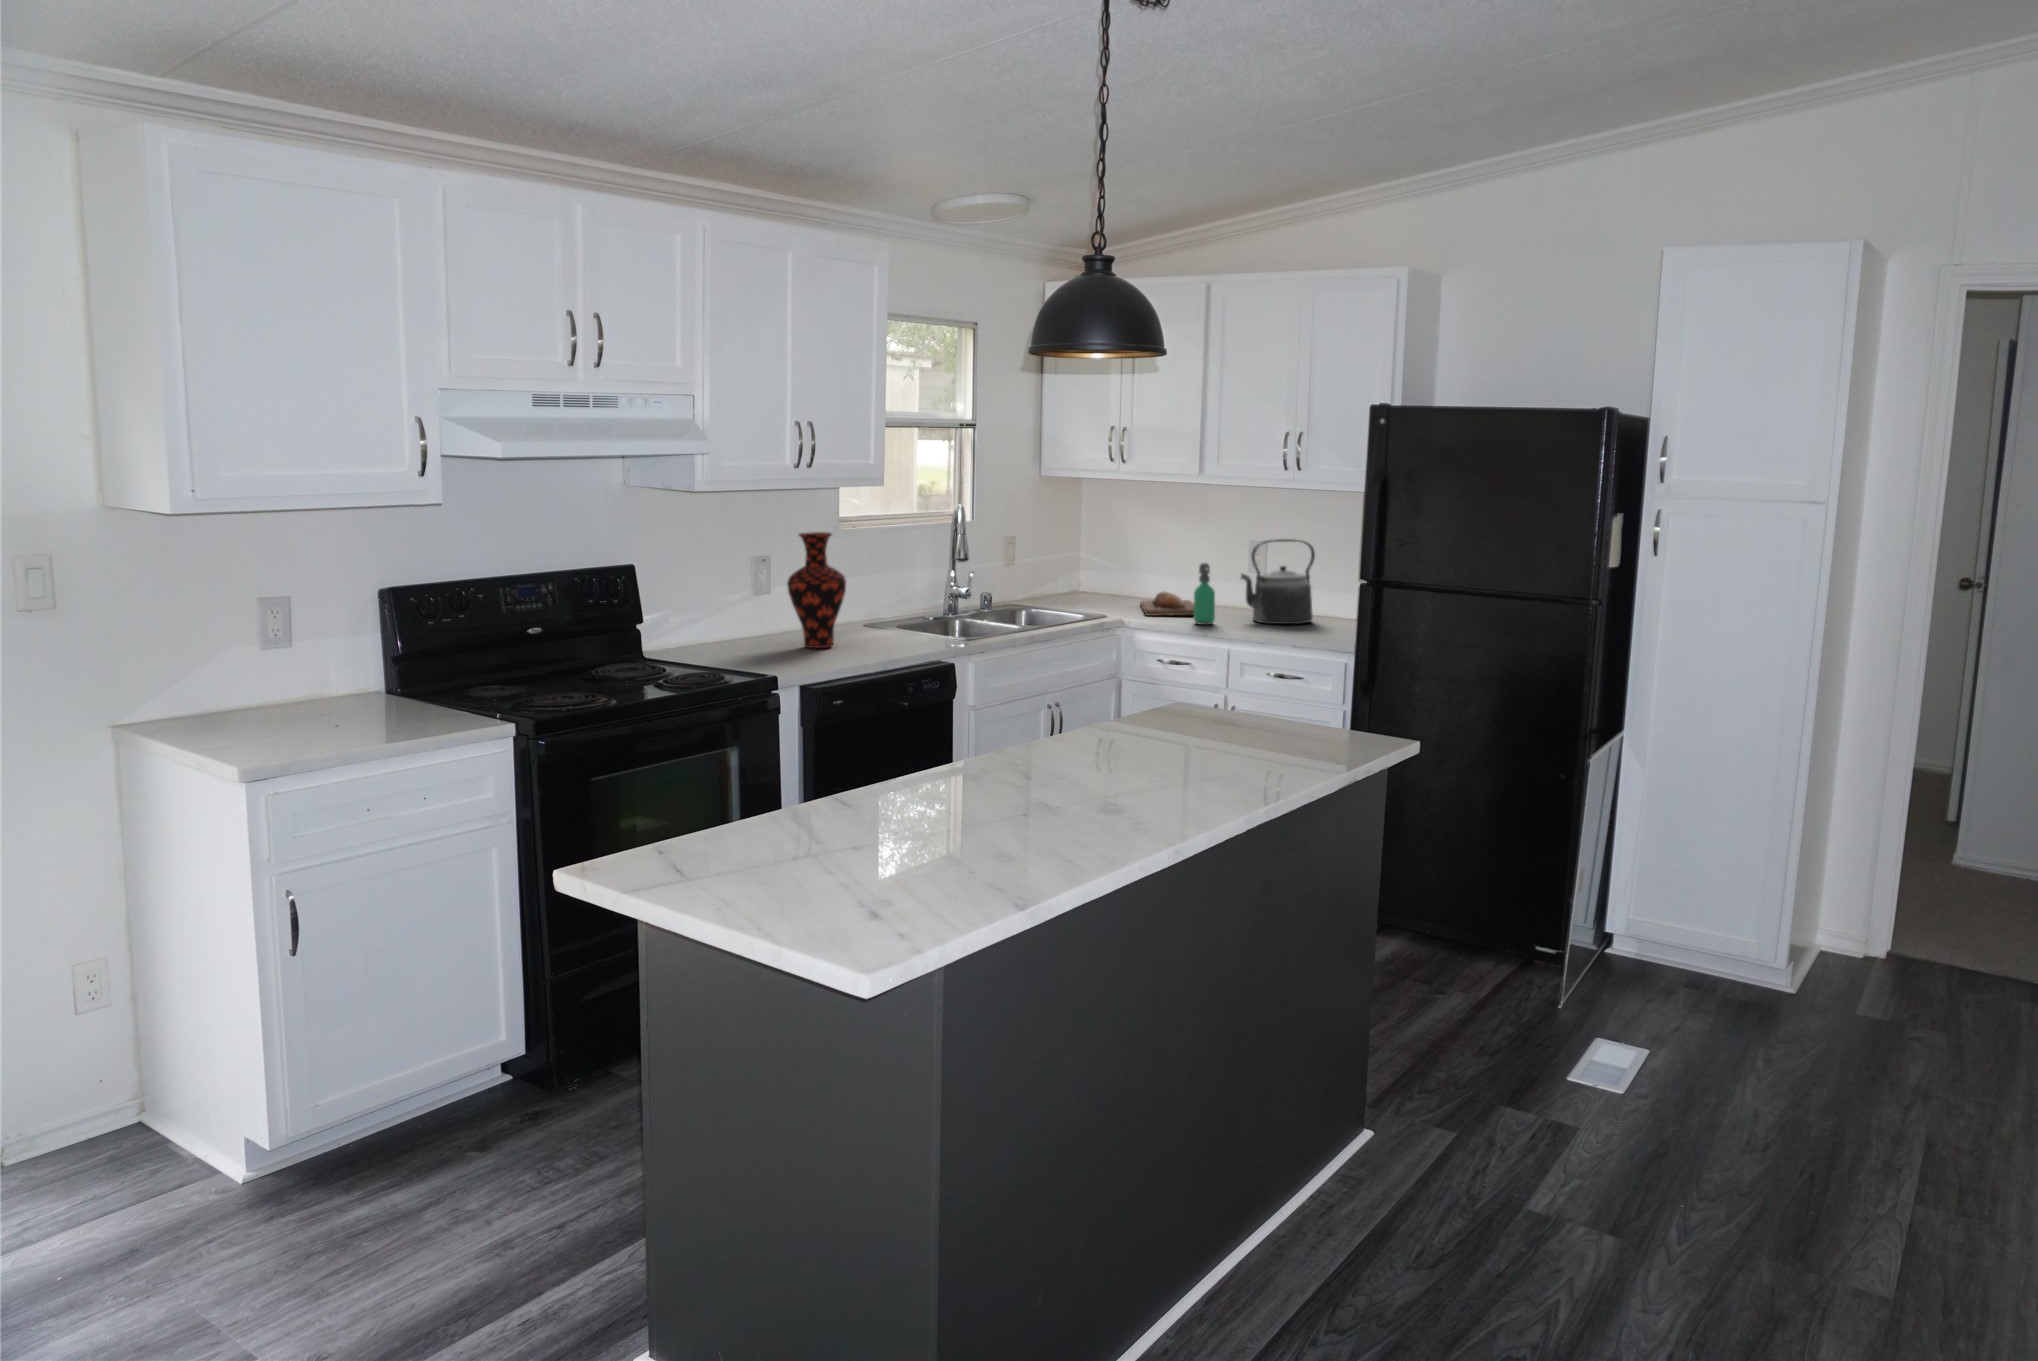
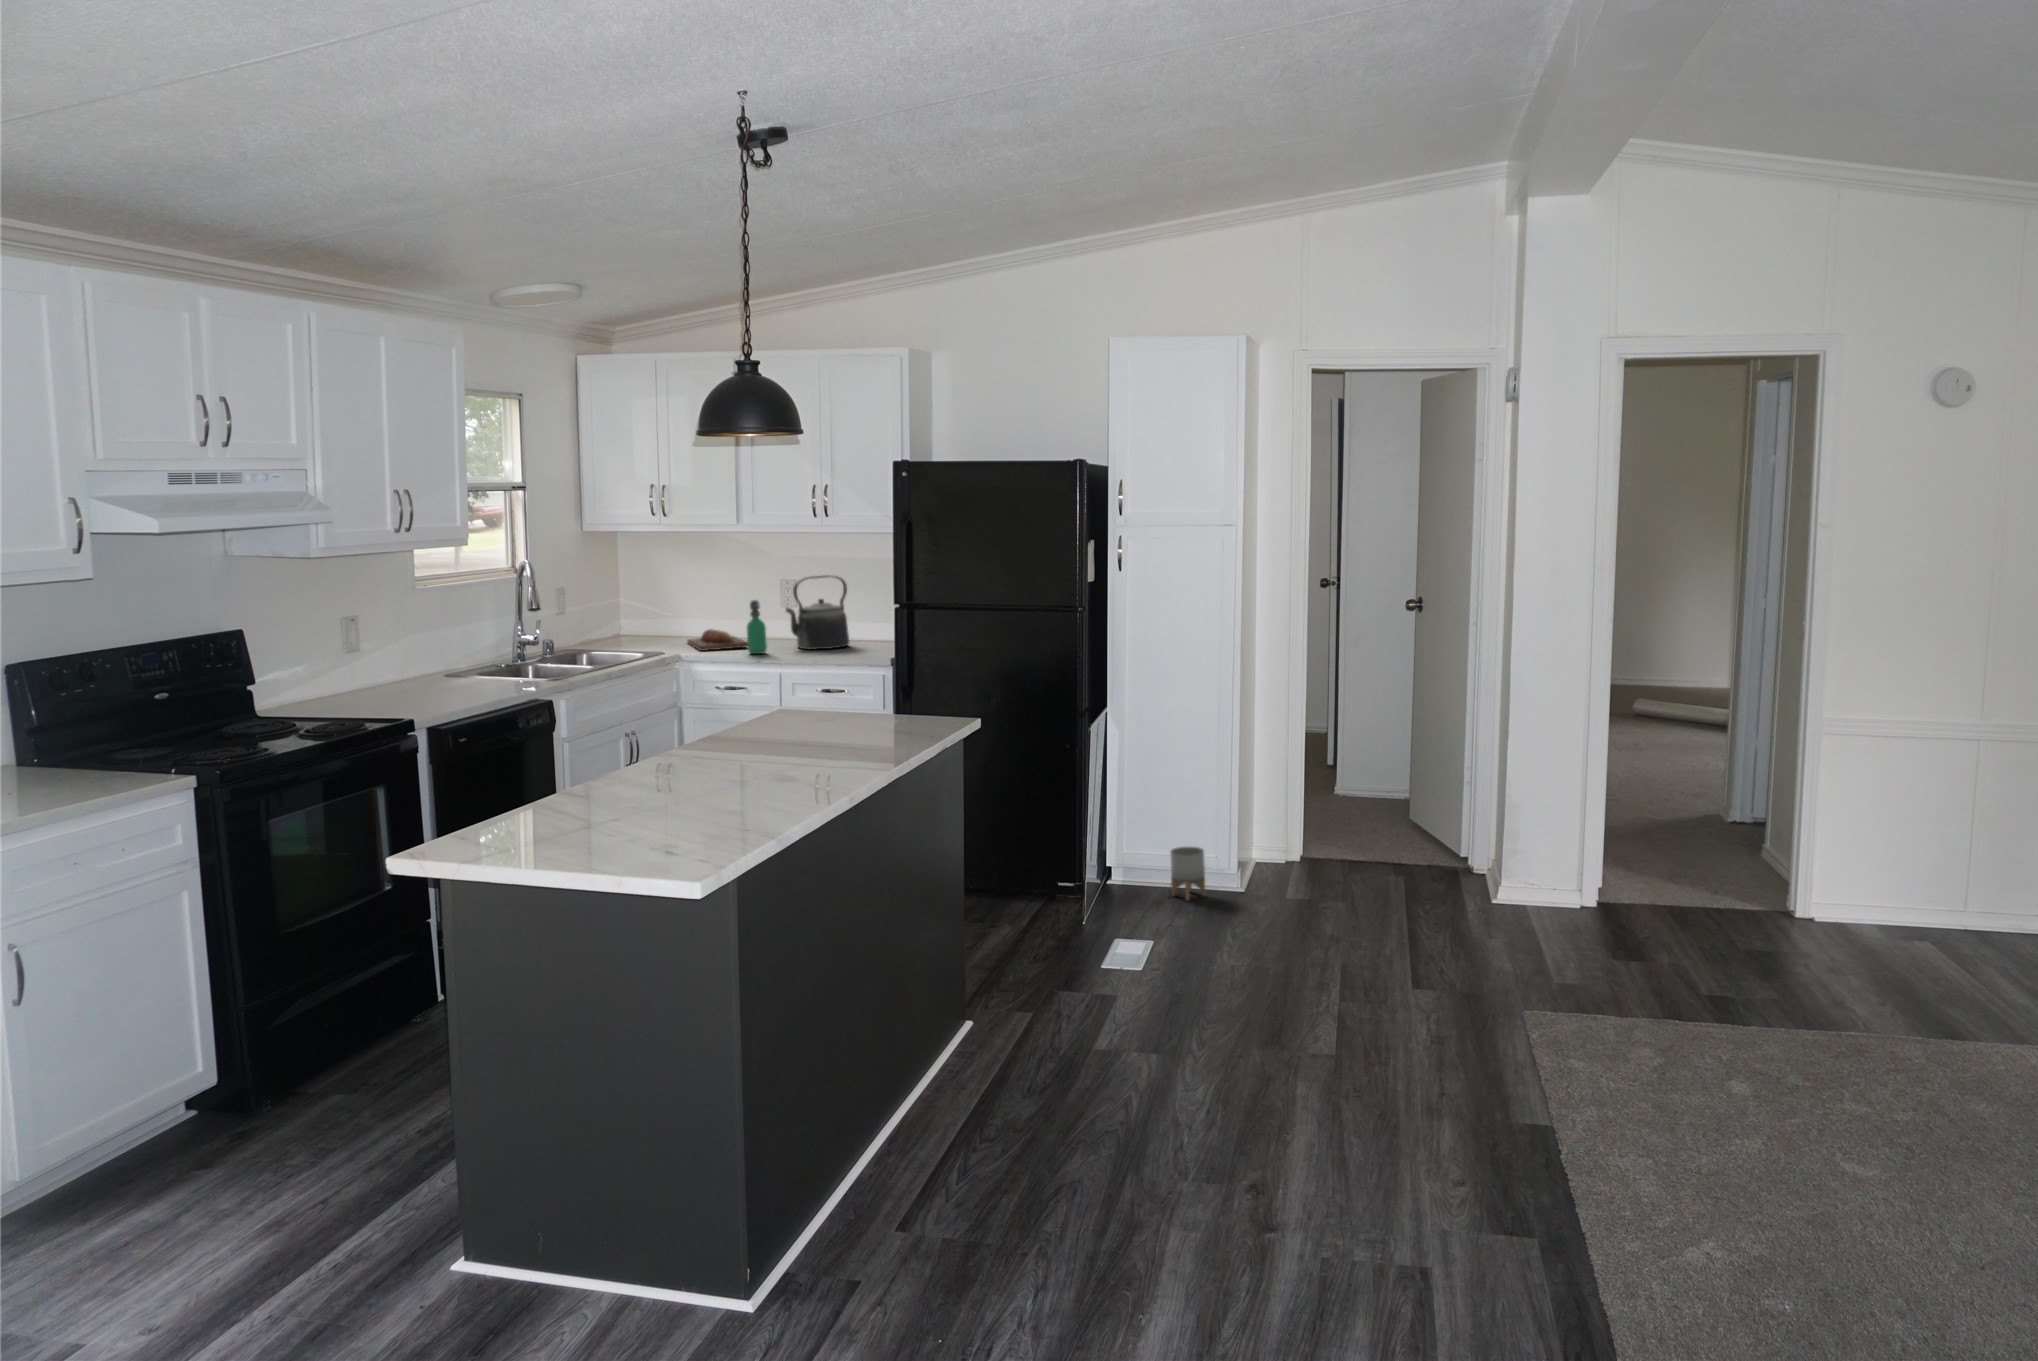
vase: present [787,532,846,648] -> none [383,590,442,698]
planter: none [1690,923,1742,997] -> present [1170,847,1206,900]

